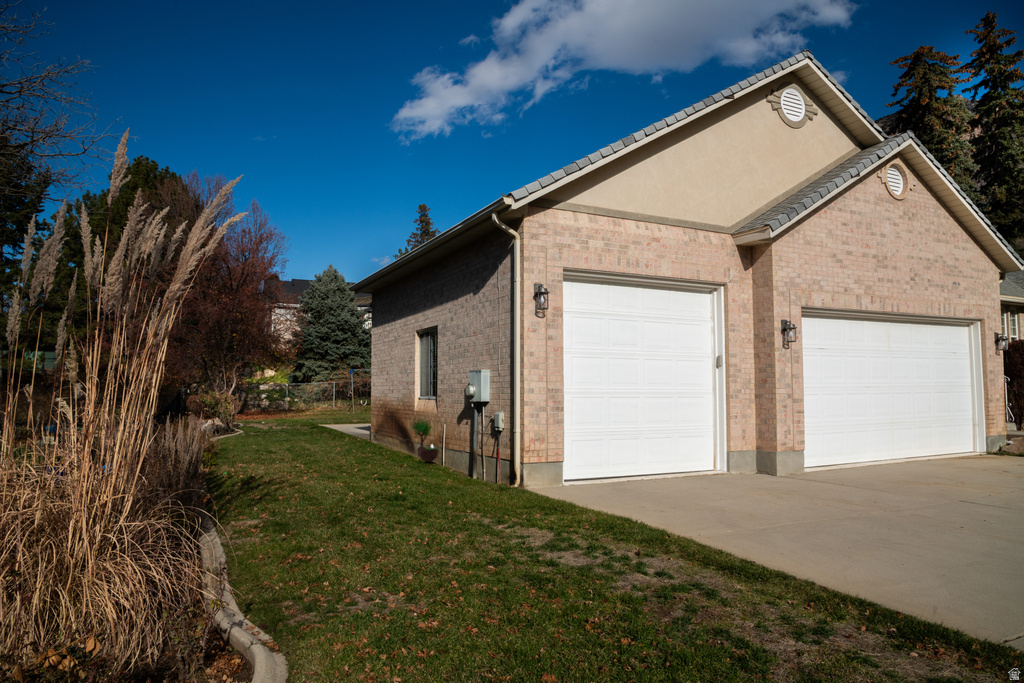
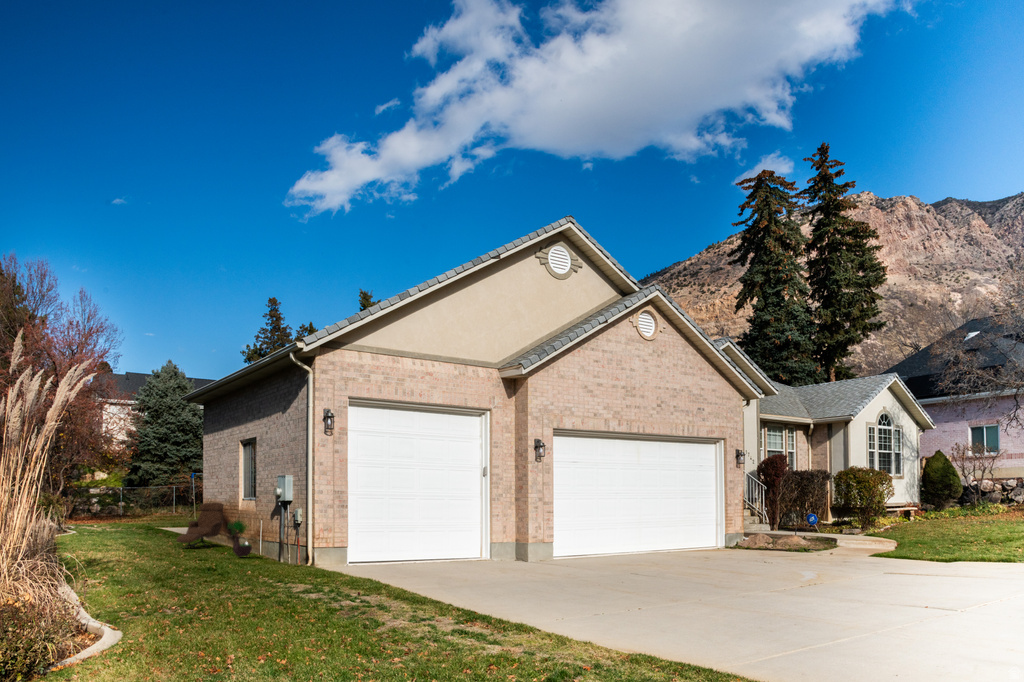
lounge chair: none [352,399,398,449] -> present [177,503,224,548]

